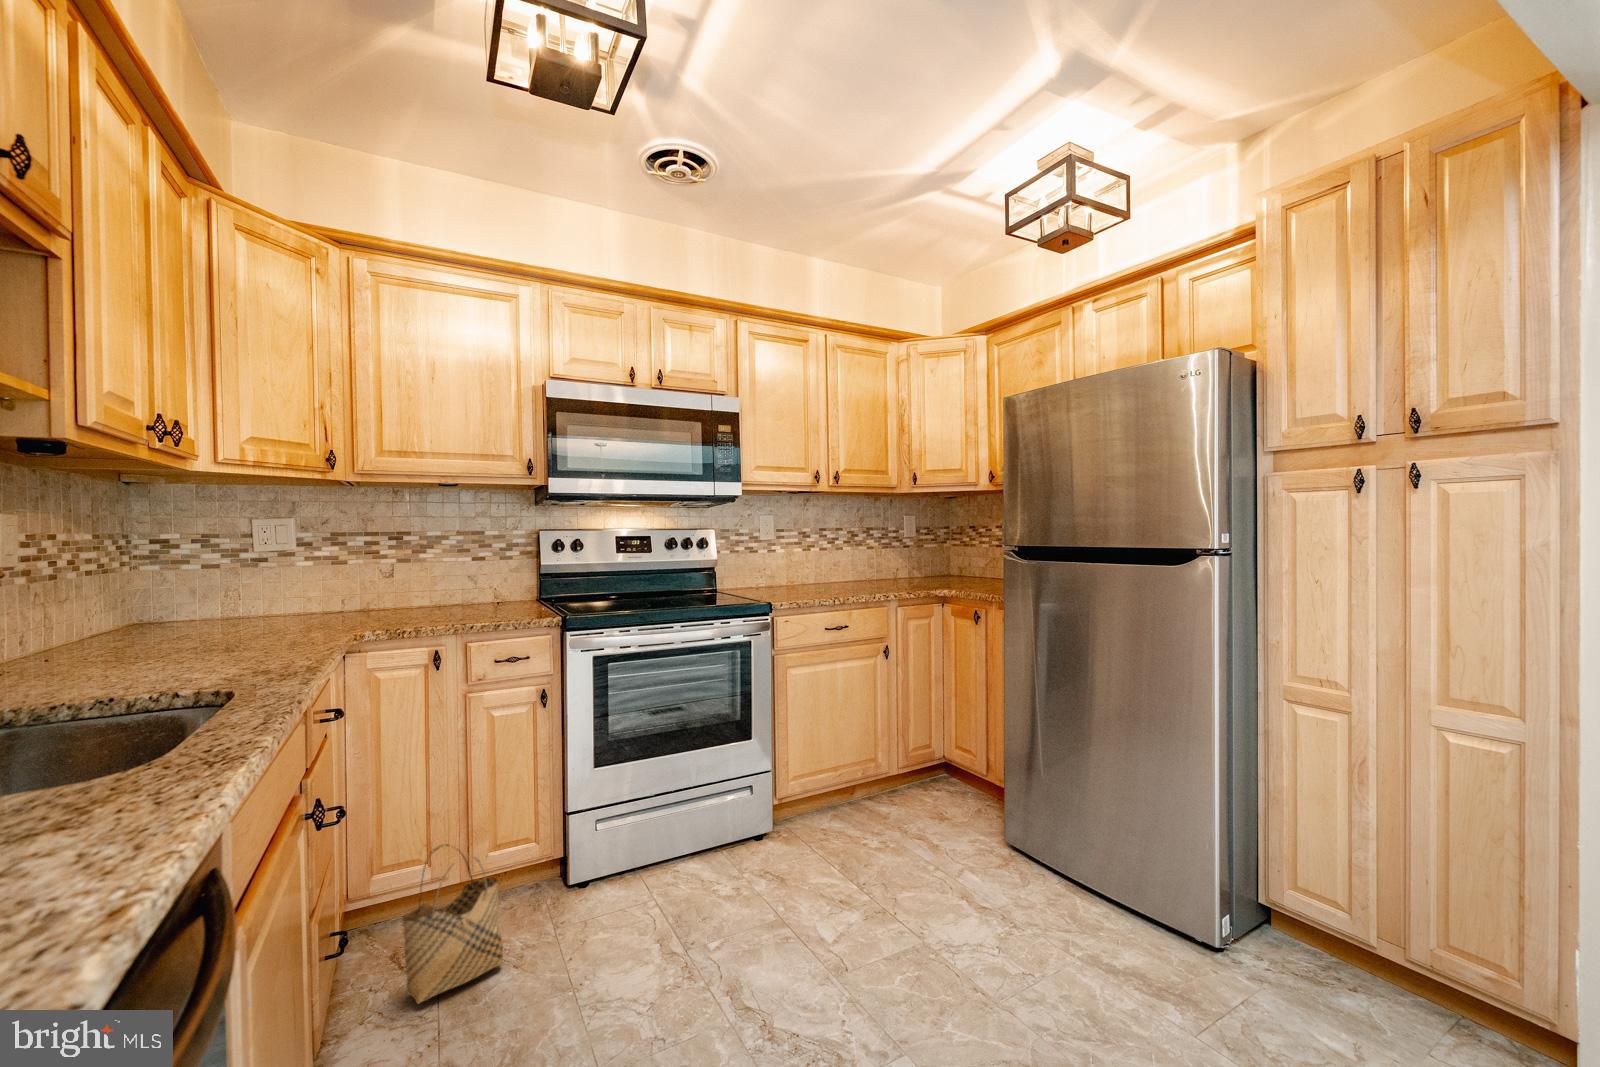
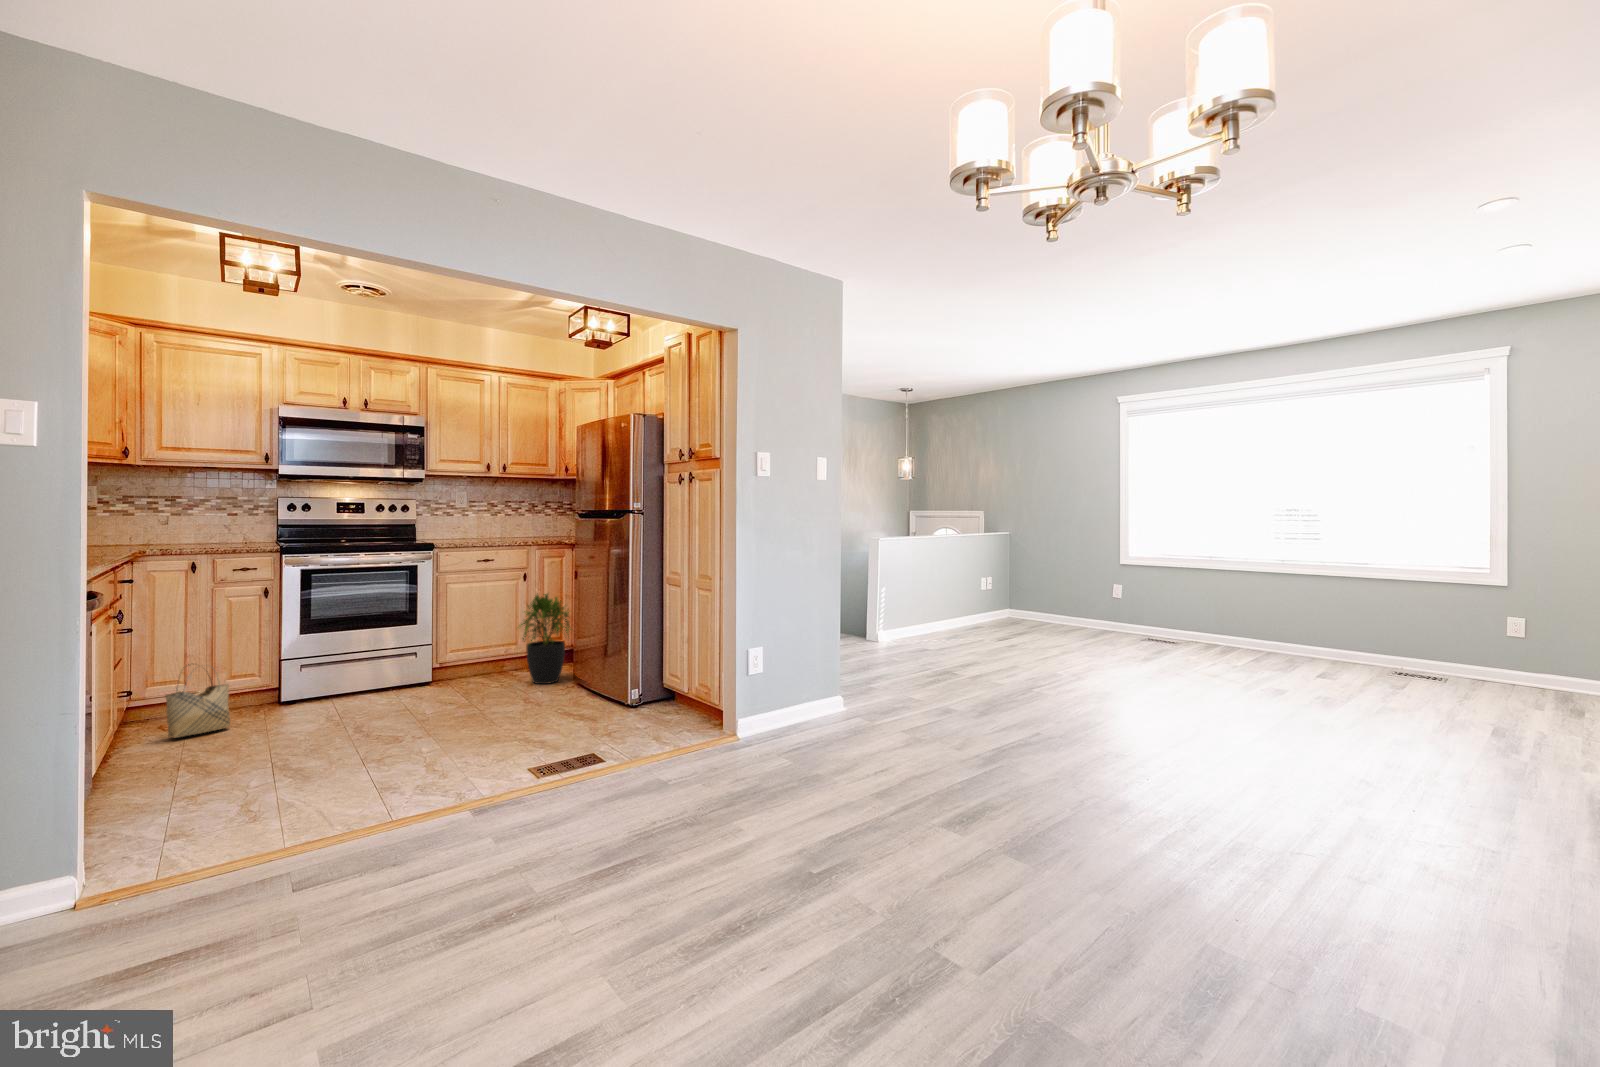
potted plant: none [897,681,998,842] -> present [519,594,571,684]

